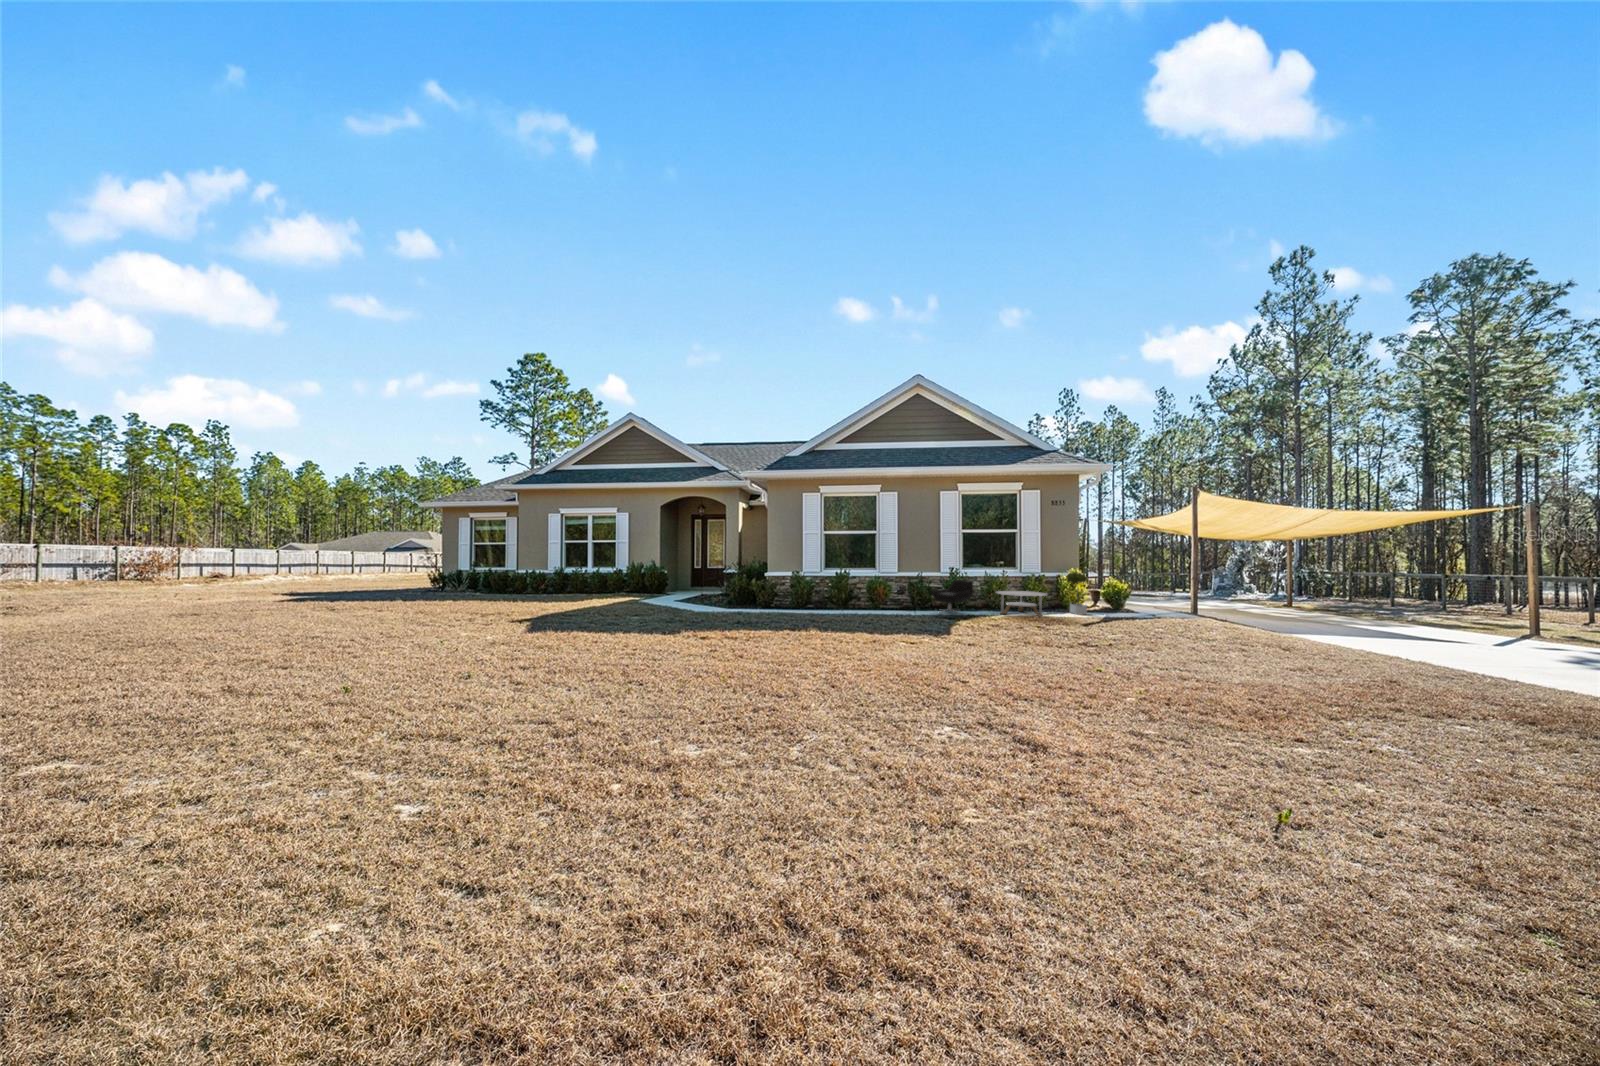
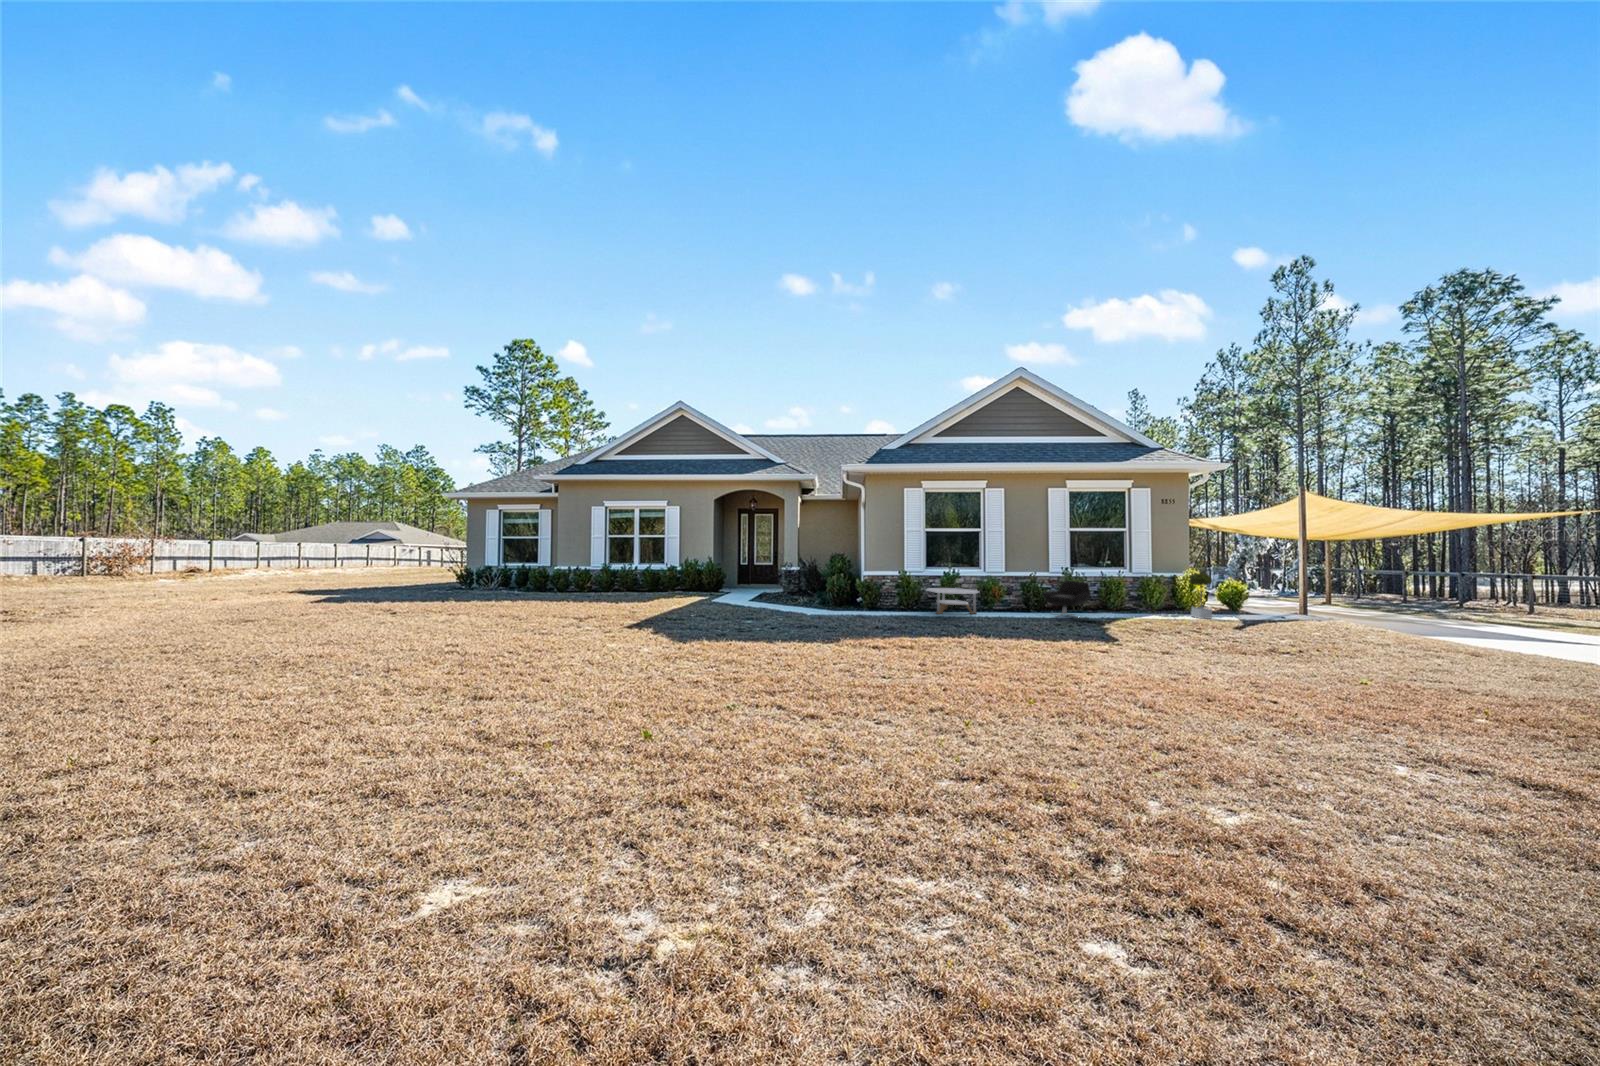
round table: present [997,591,1047,616] -> present [926,588,979,614]

